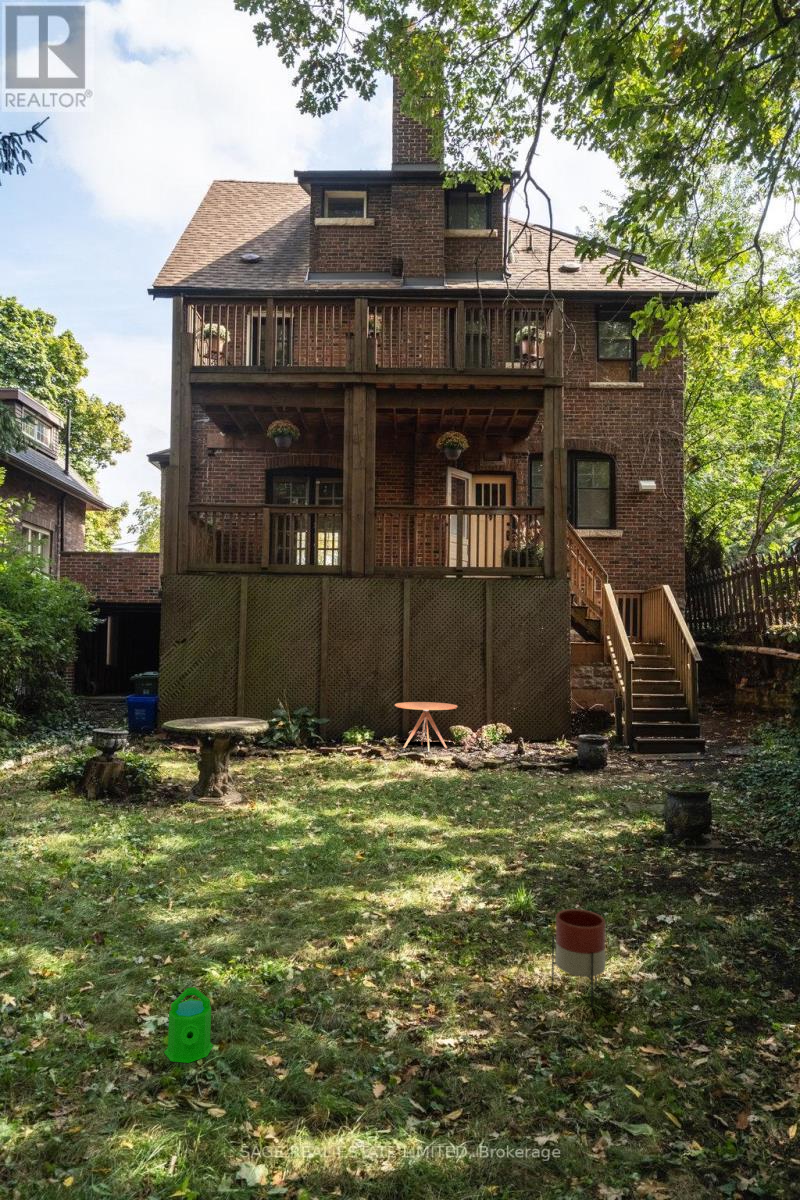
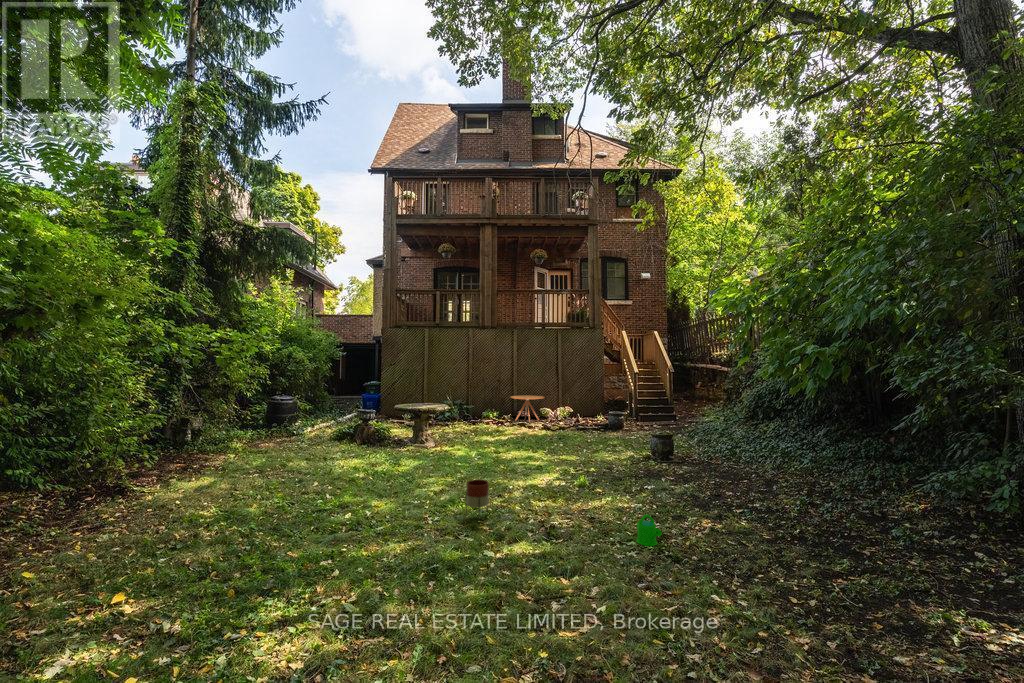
planter: present [552,909,606,1007] -> present [466,480,489,514]
watering can: present [164,987,213,1063] -> present [636,514,662,546]

